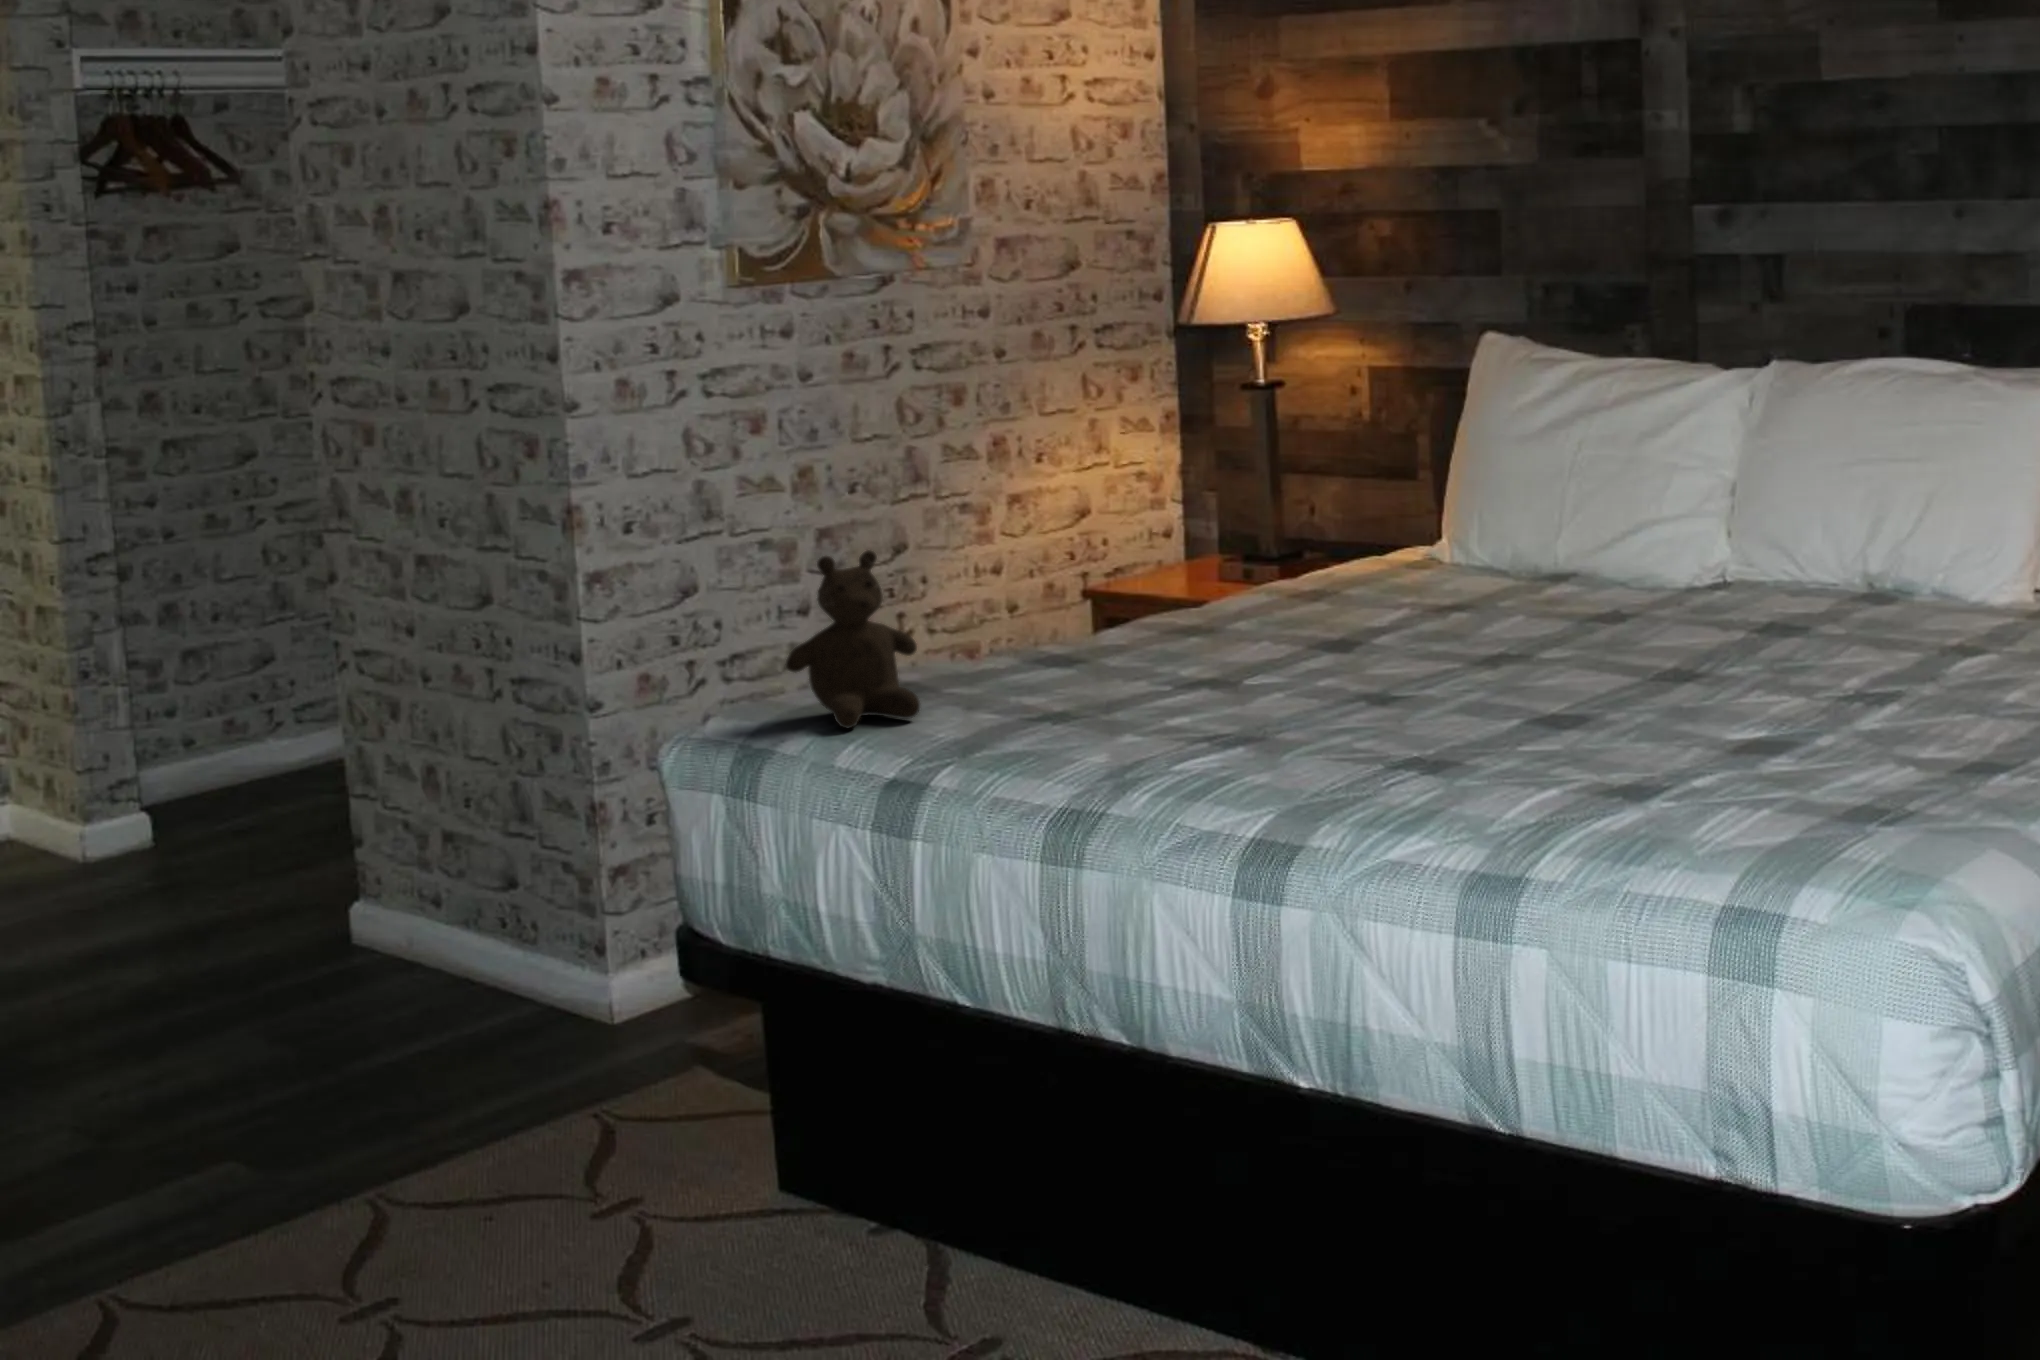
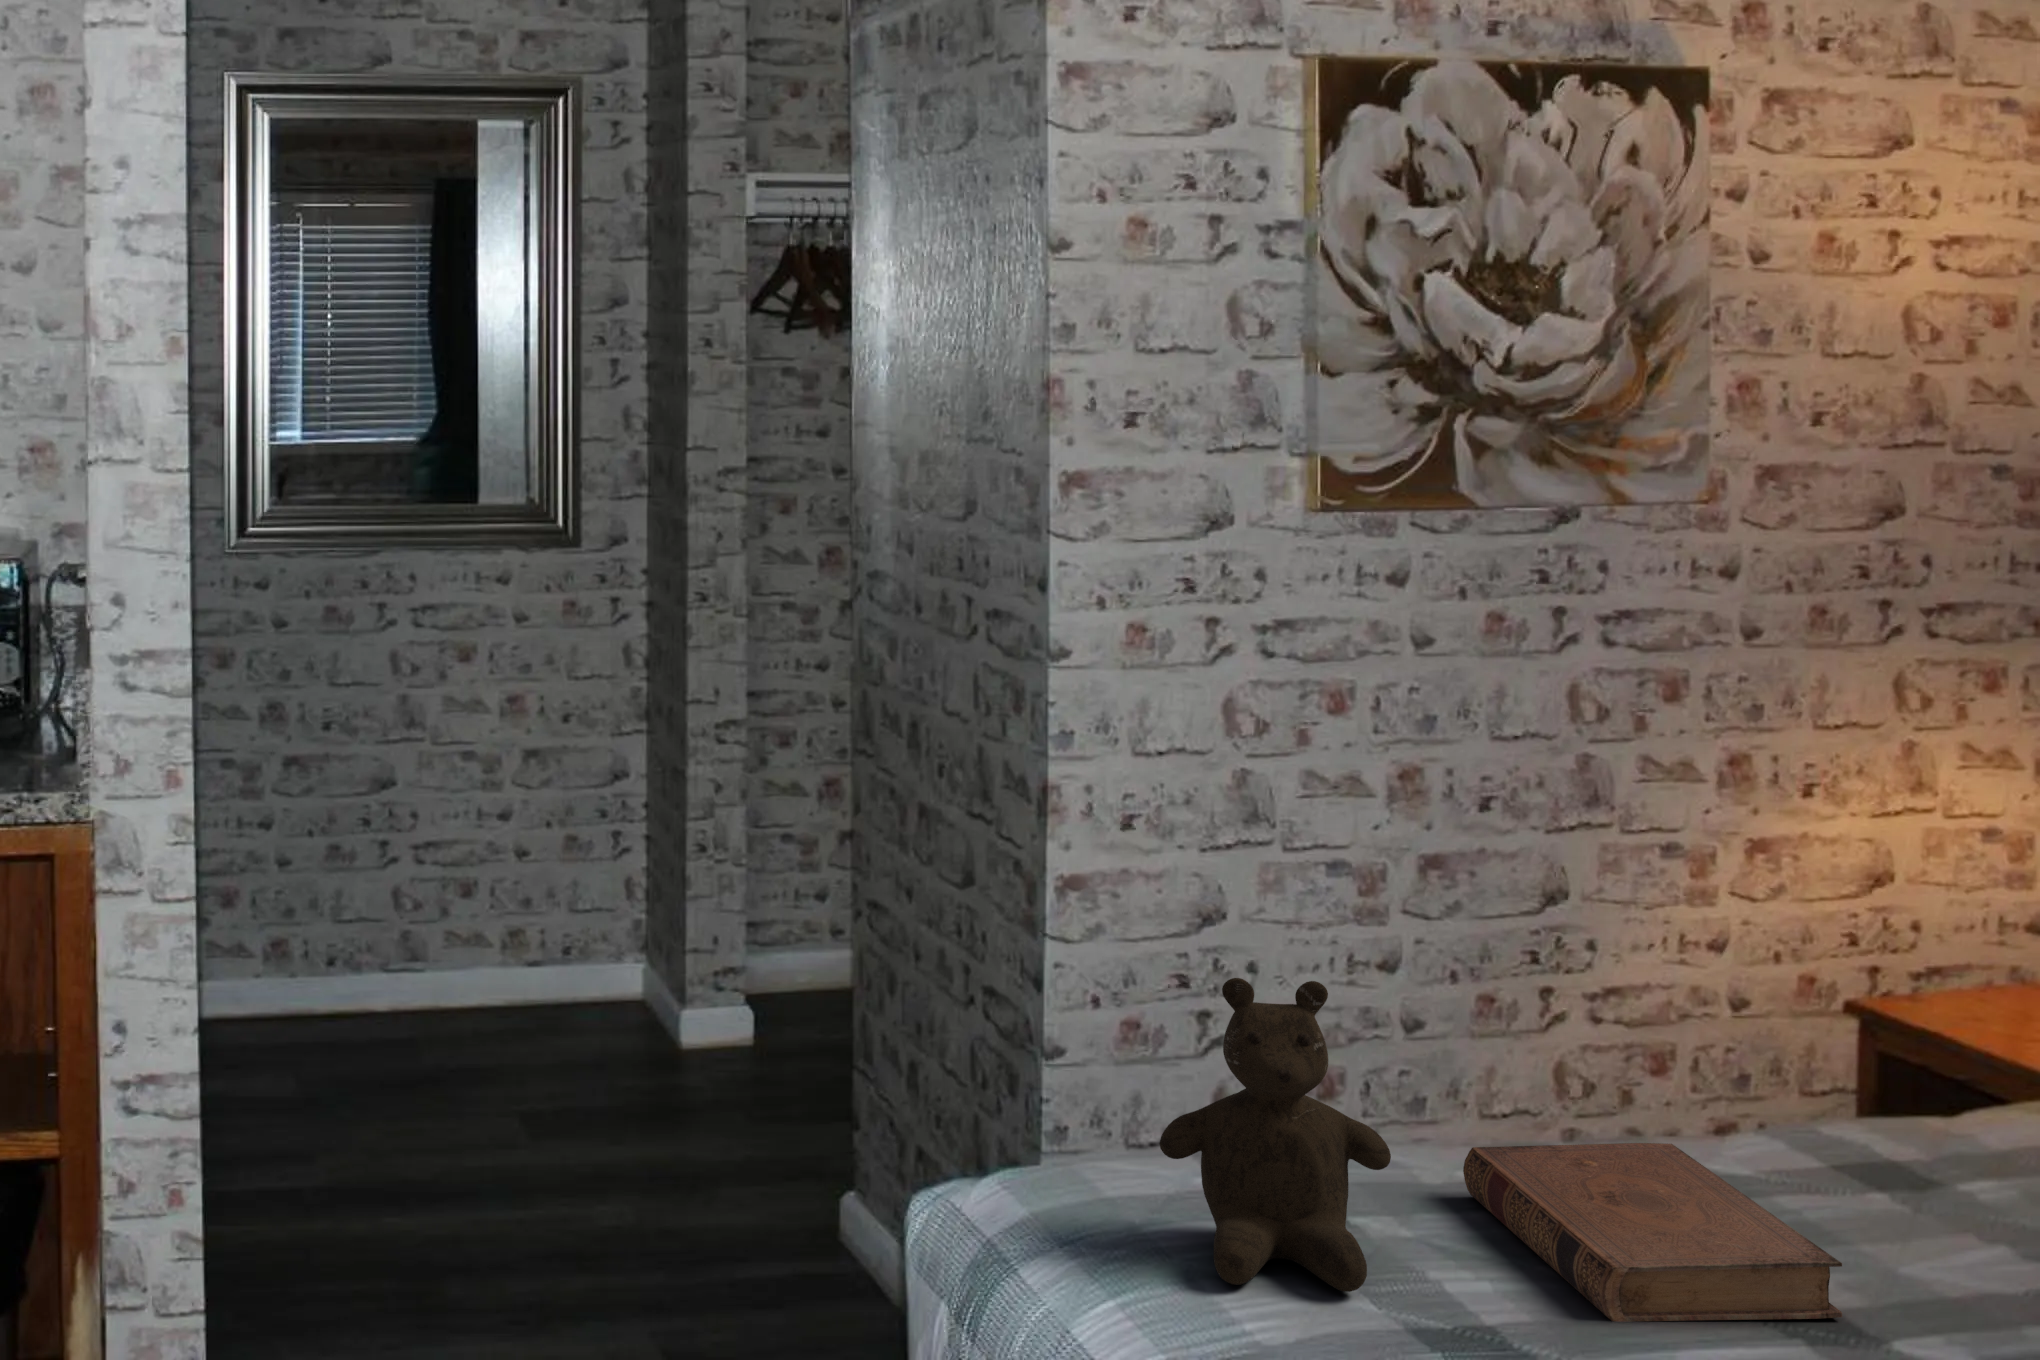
book: none [938,629,1150,704] -> present [1463,1143,1842,1322]

